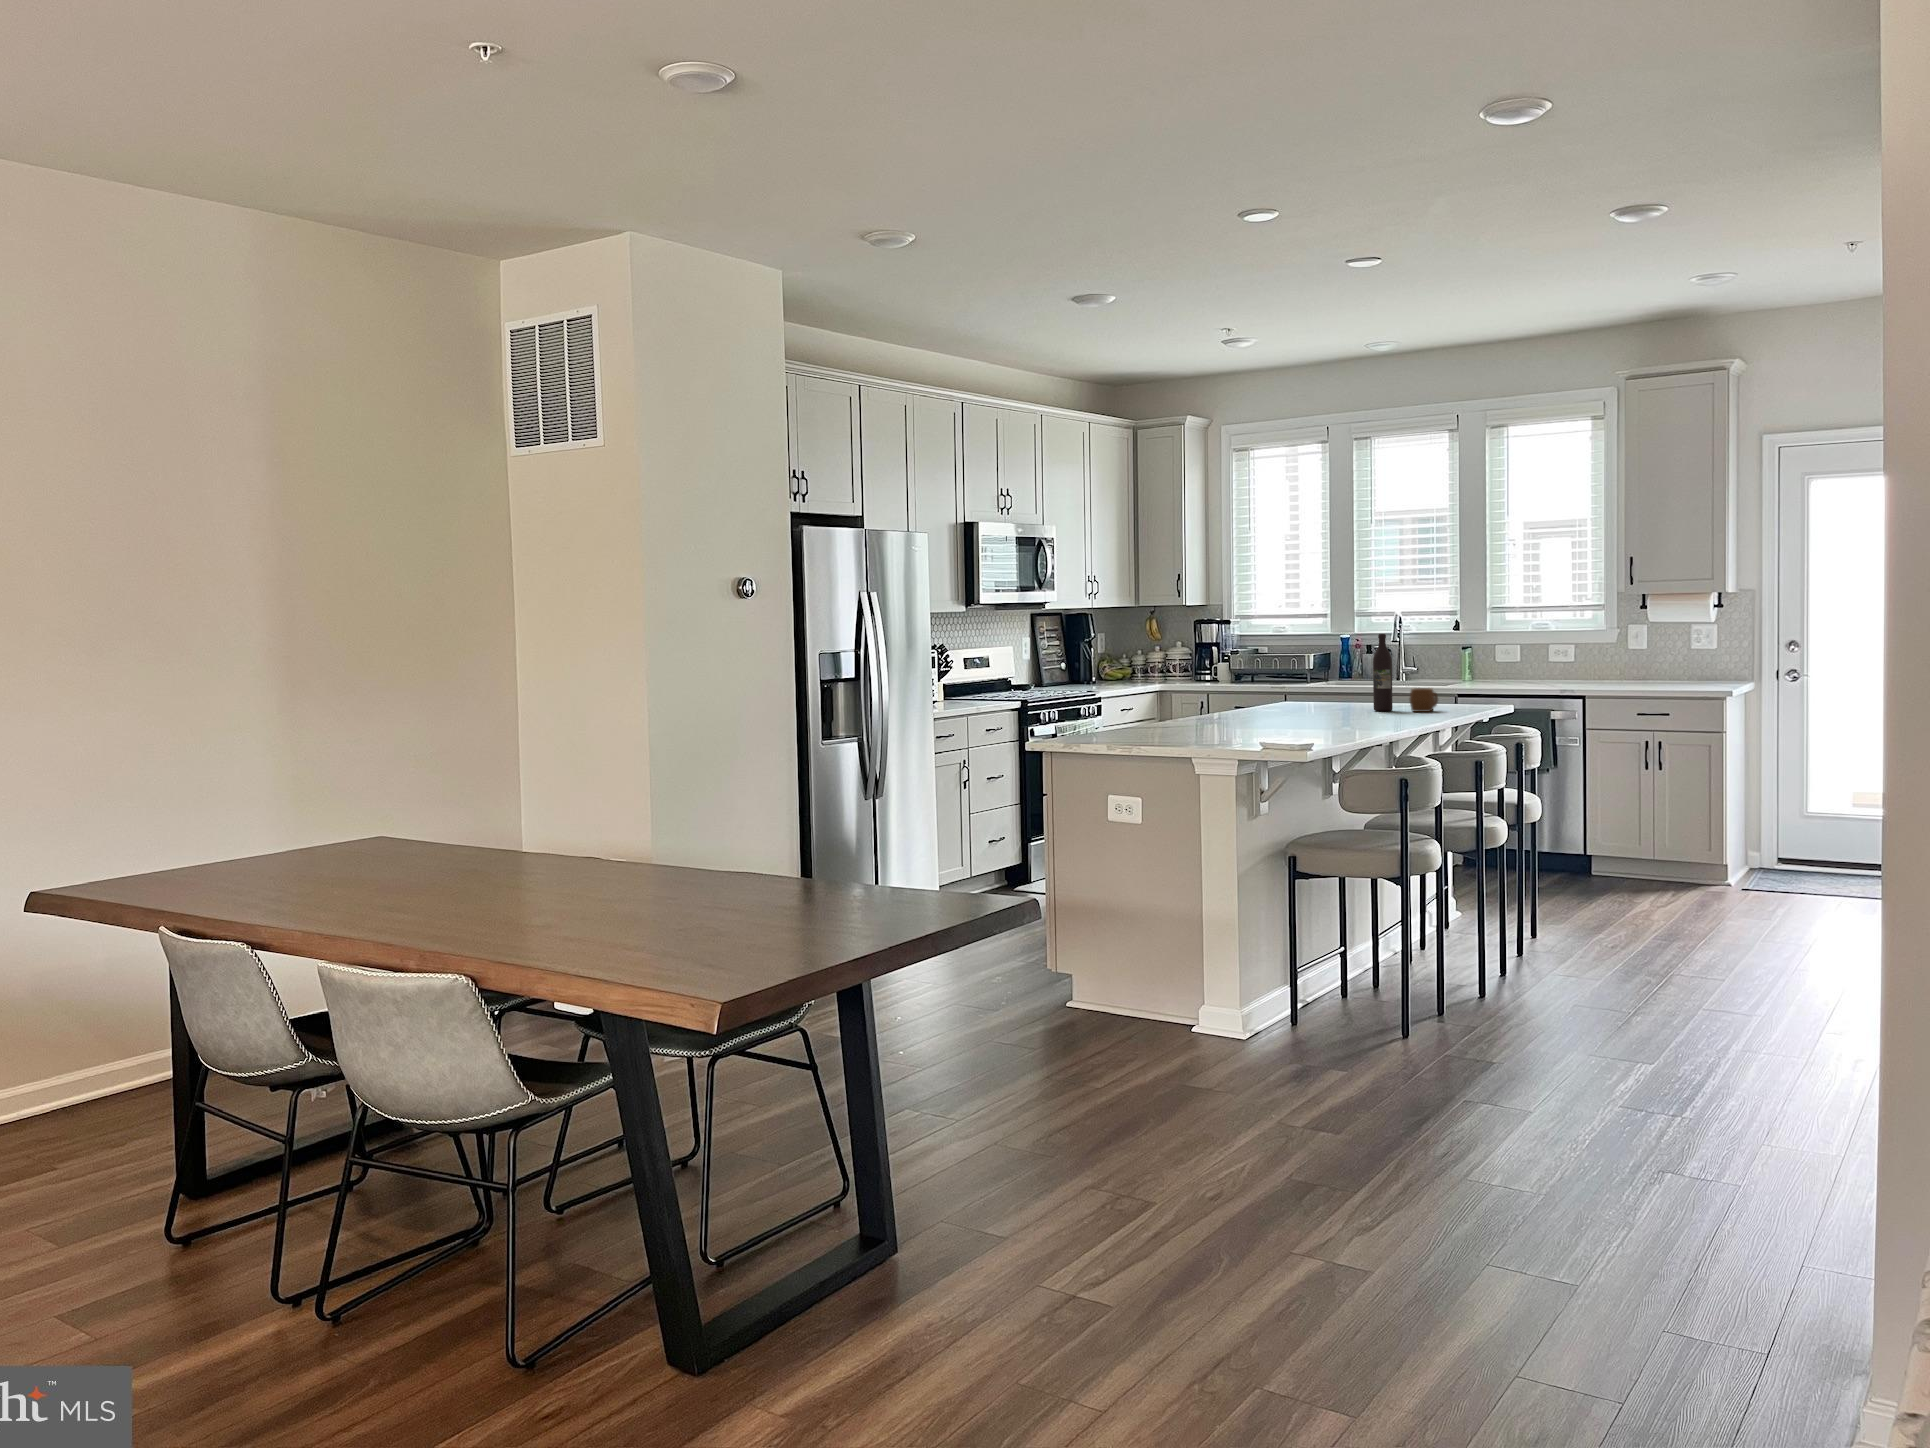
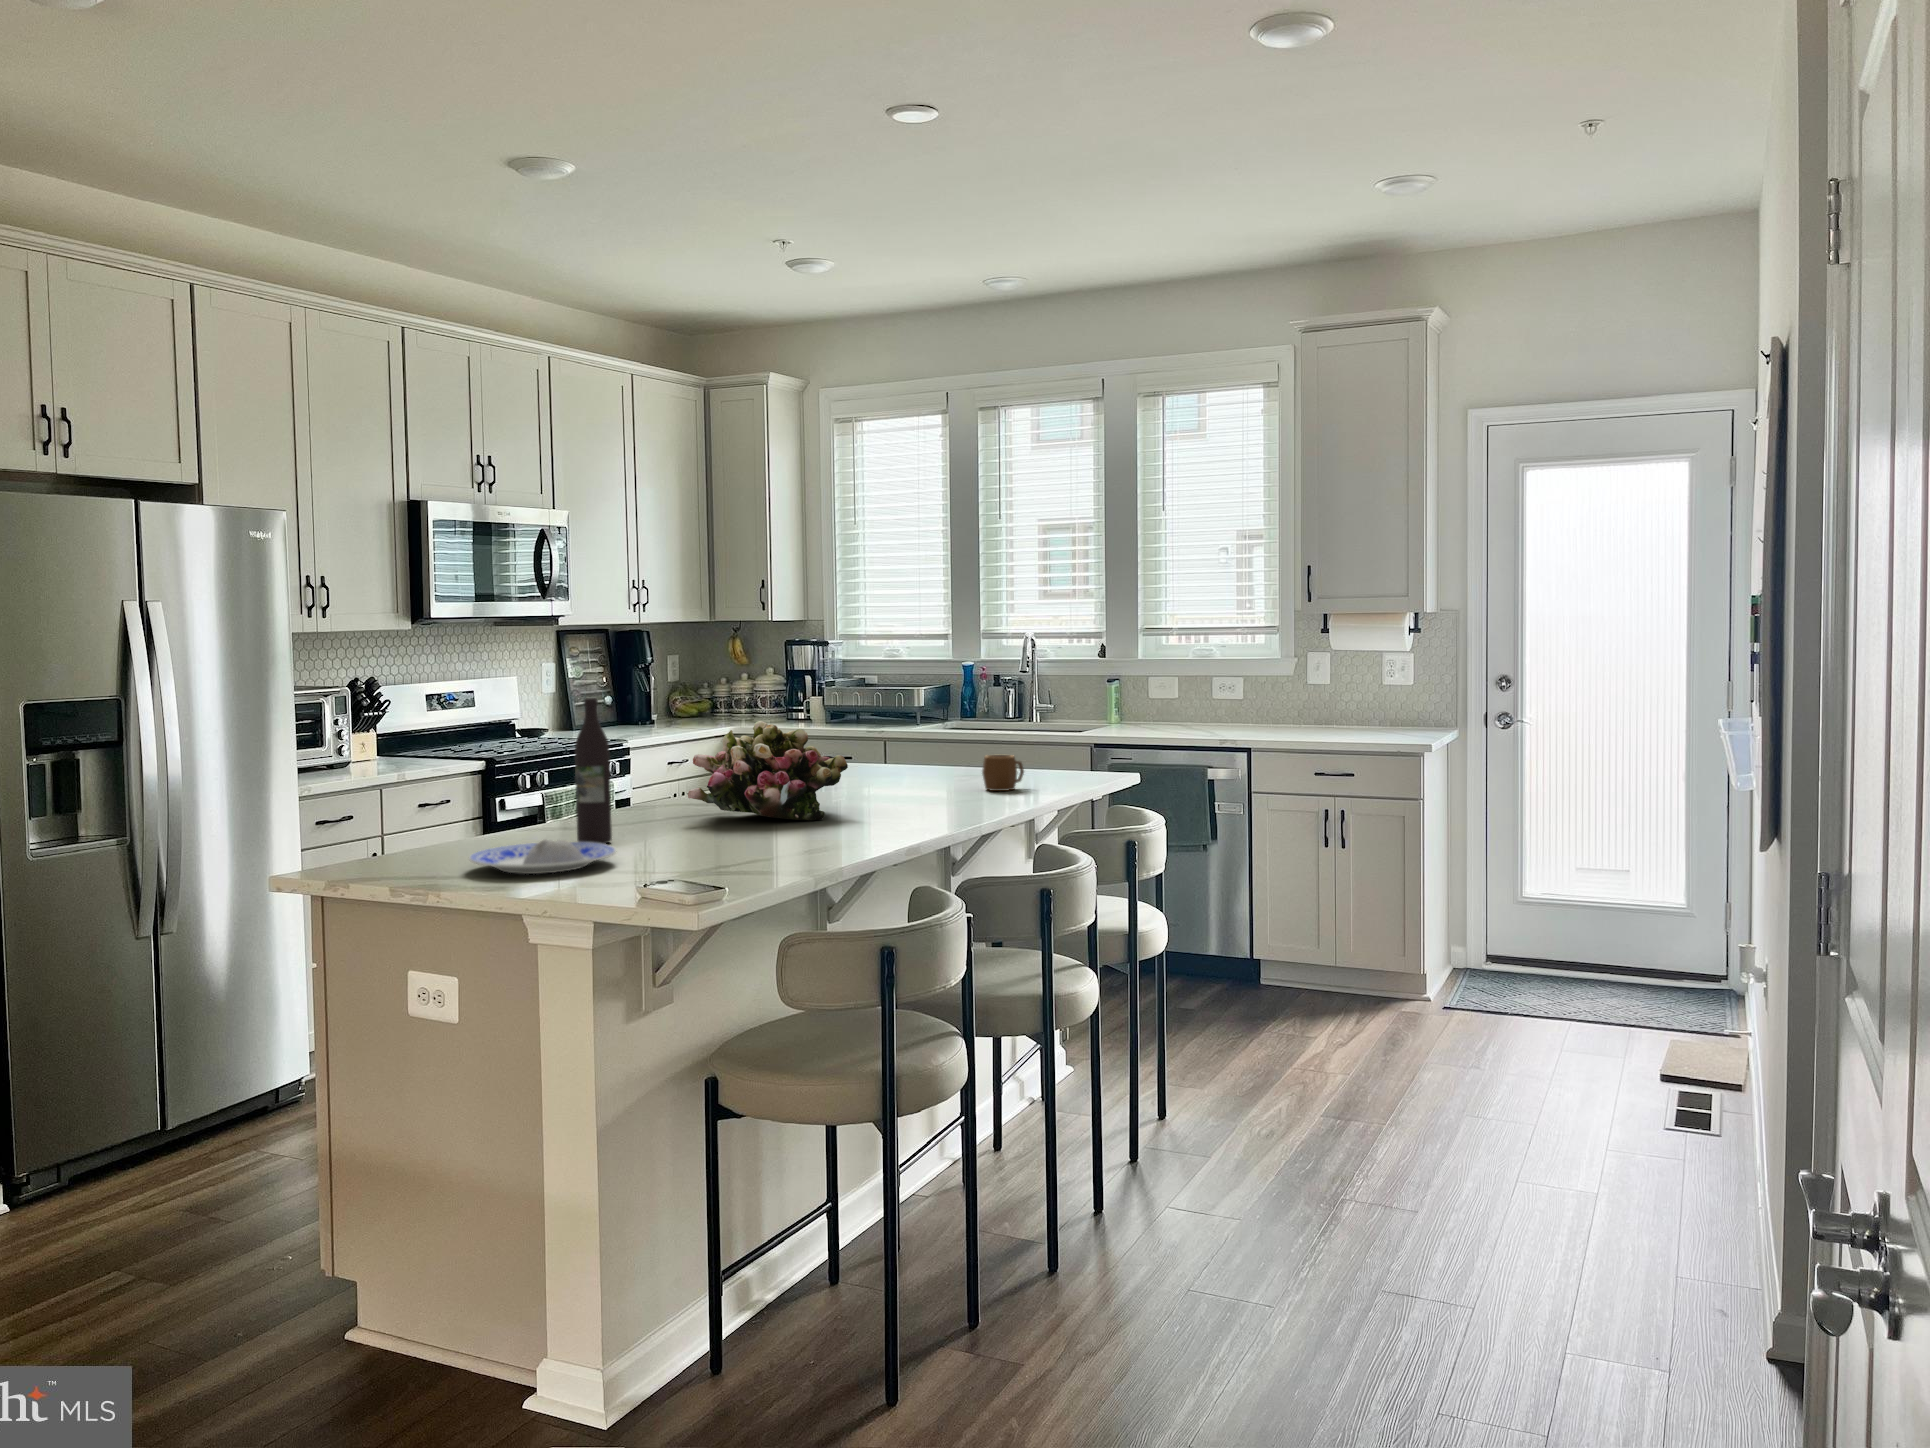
wine bottle: present [1373,634,1393,711] -> present [575,698,612,844]
flower arrangement: none [1234,662,1335,723] -> present [688,721,848,820]
plate: none [1143,723,1227,741] -> present [469,839,616,874]

